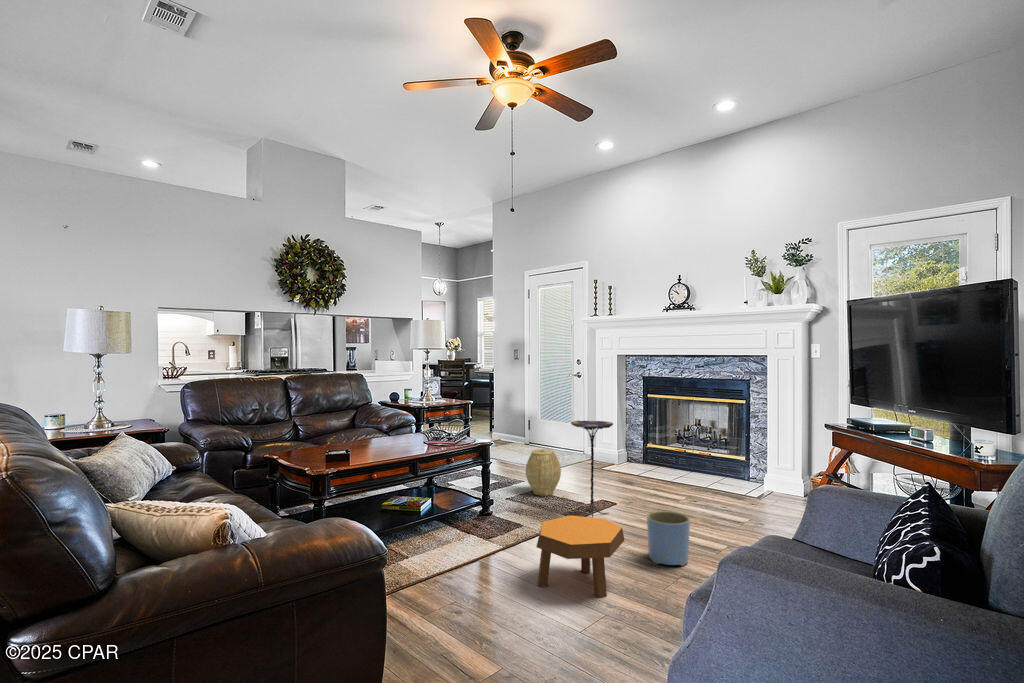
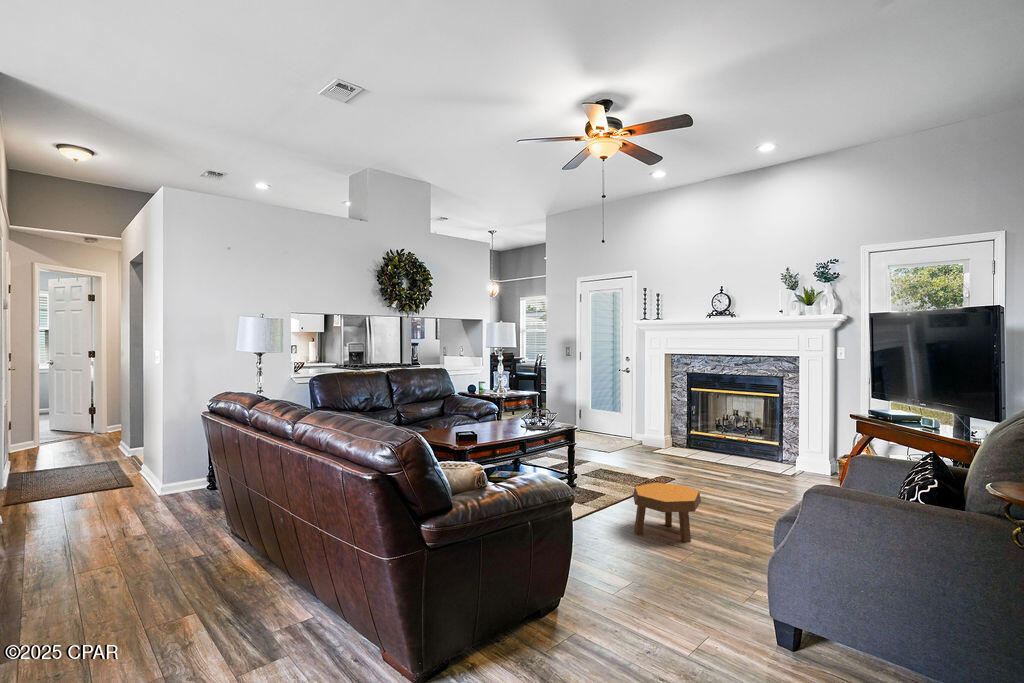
side table: present [571,421,613,517] -> none [641,409,677,491]
woven basket: present [526,449,561,496] -> none [596,433,626,472]
planter: present [647,511,690,566] -> none [713,481,748,523]

